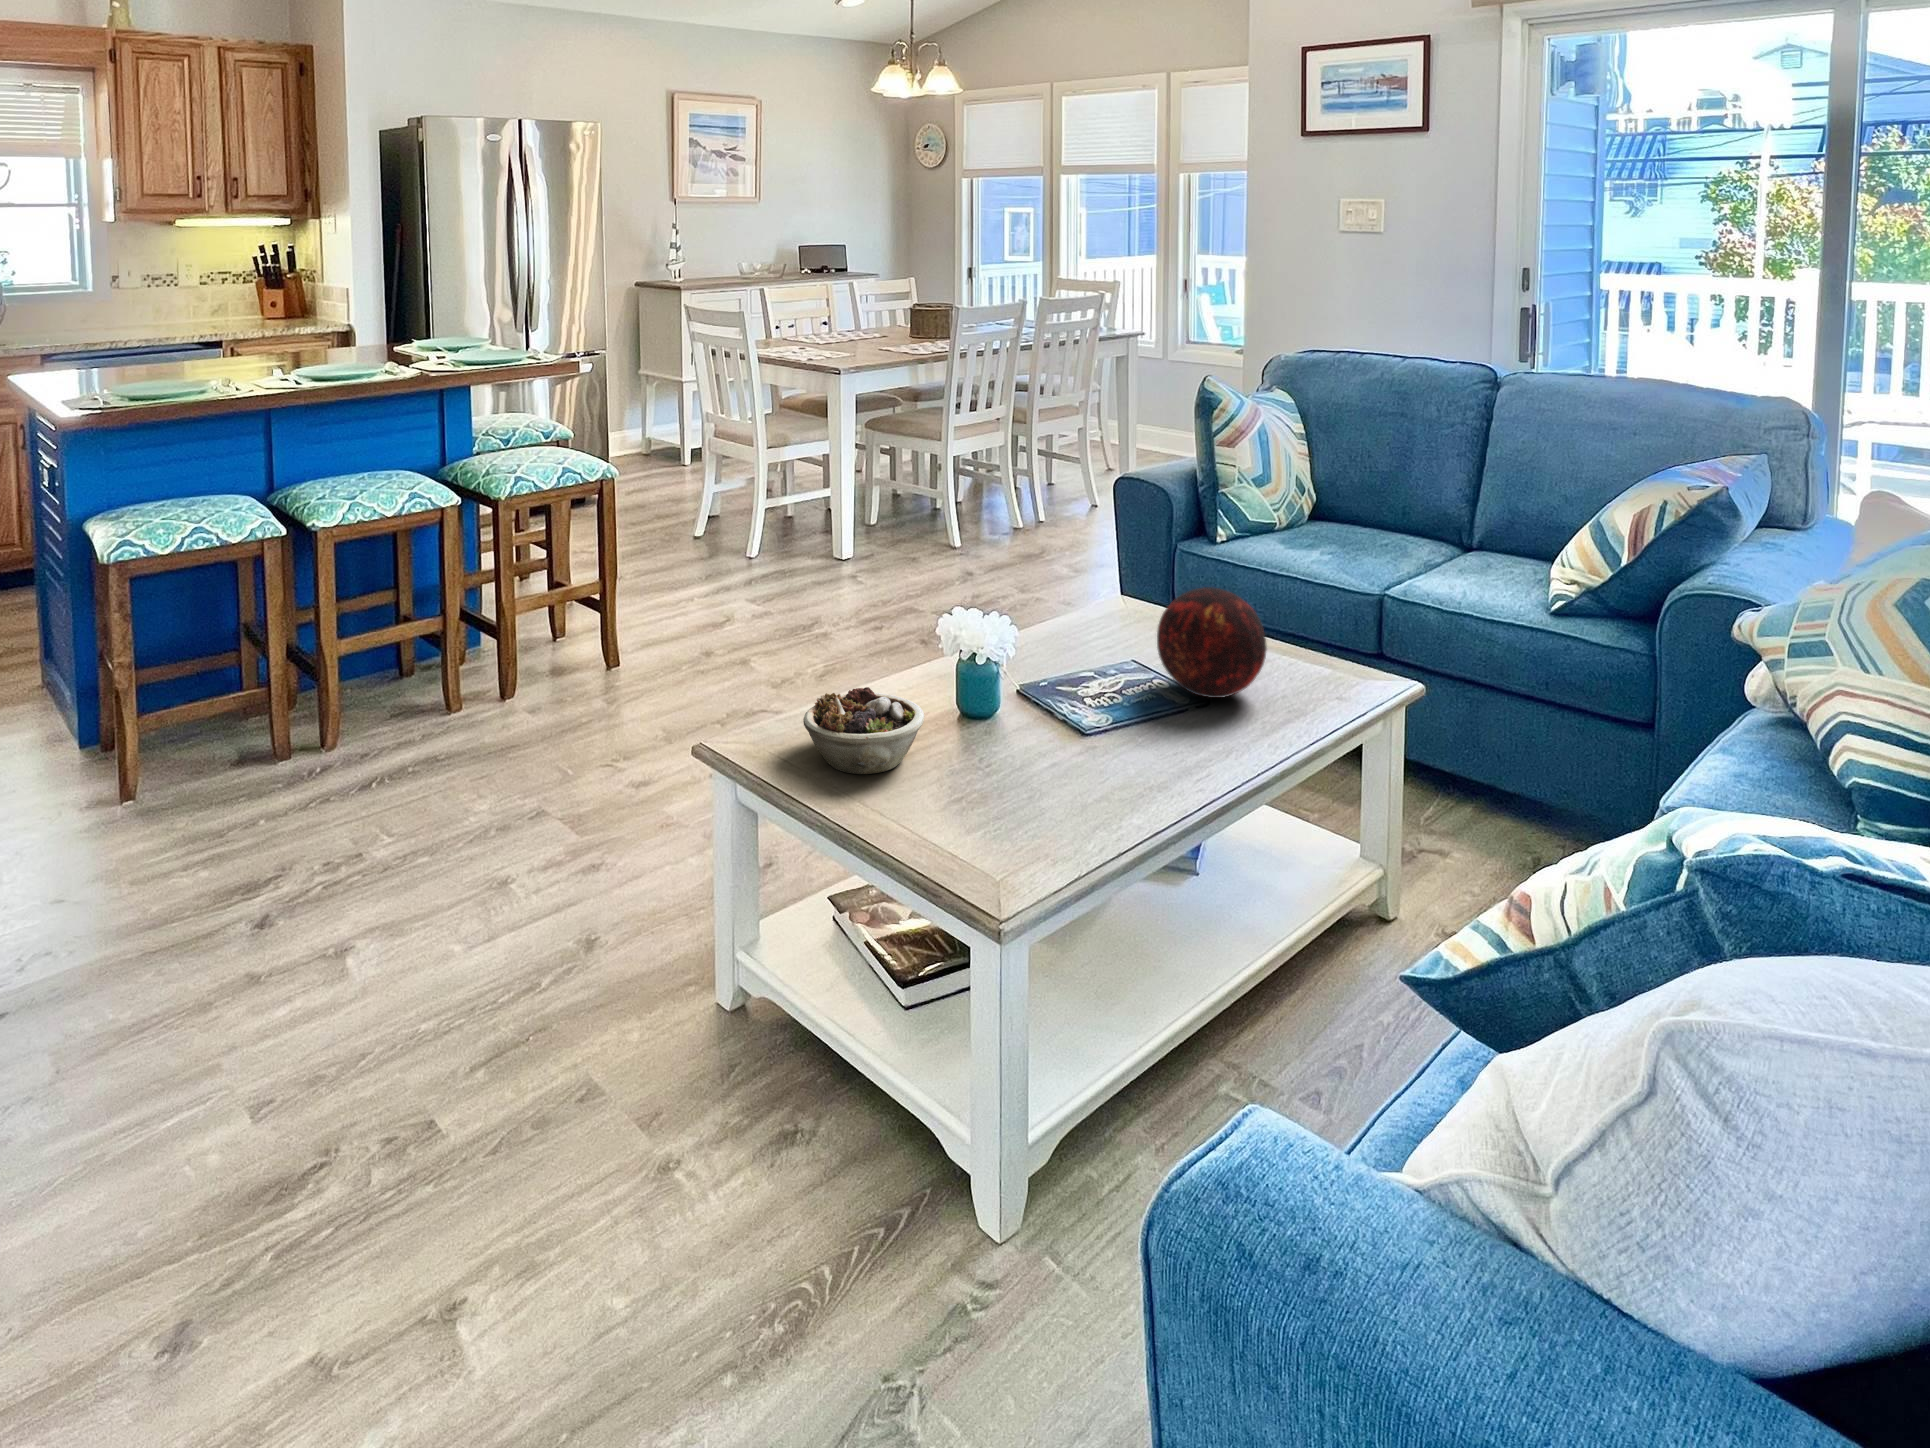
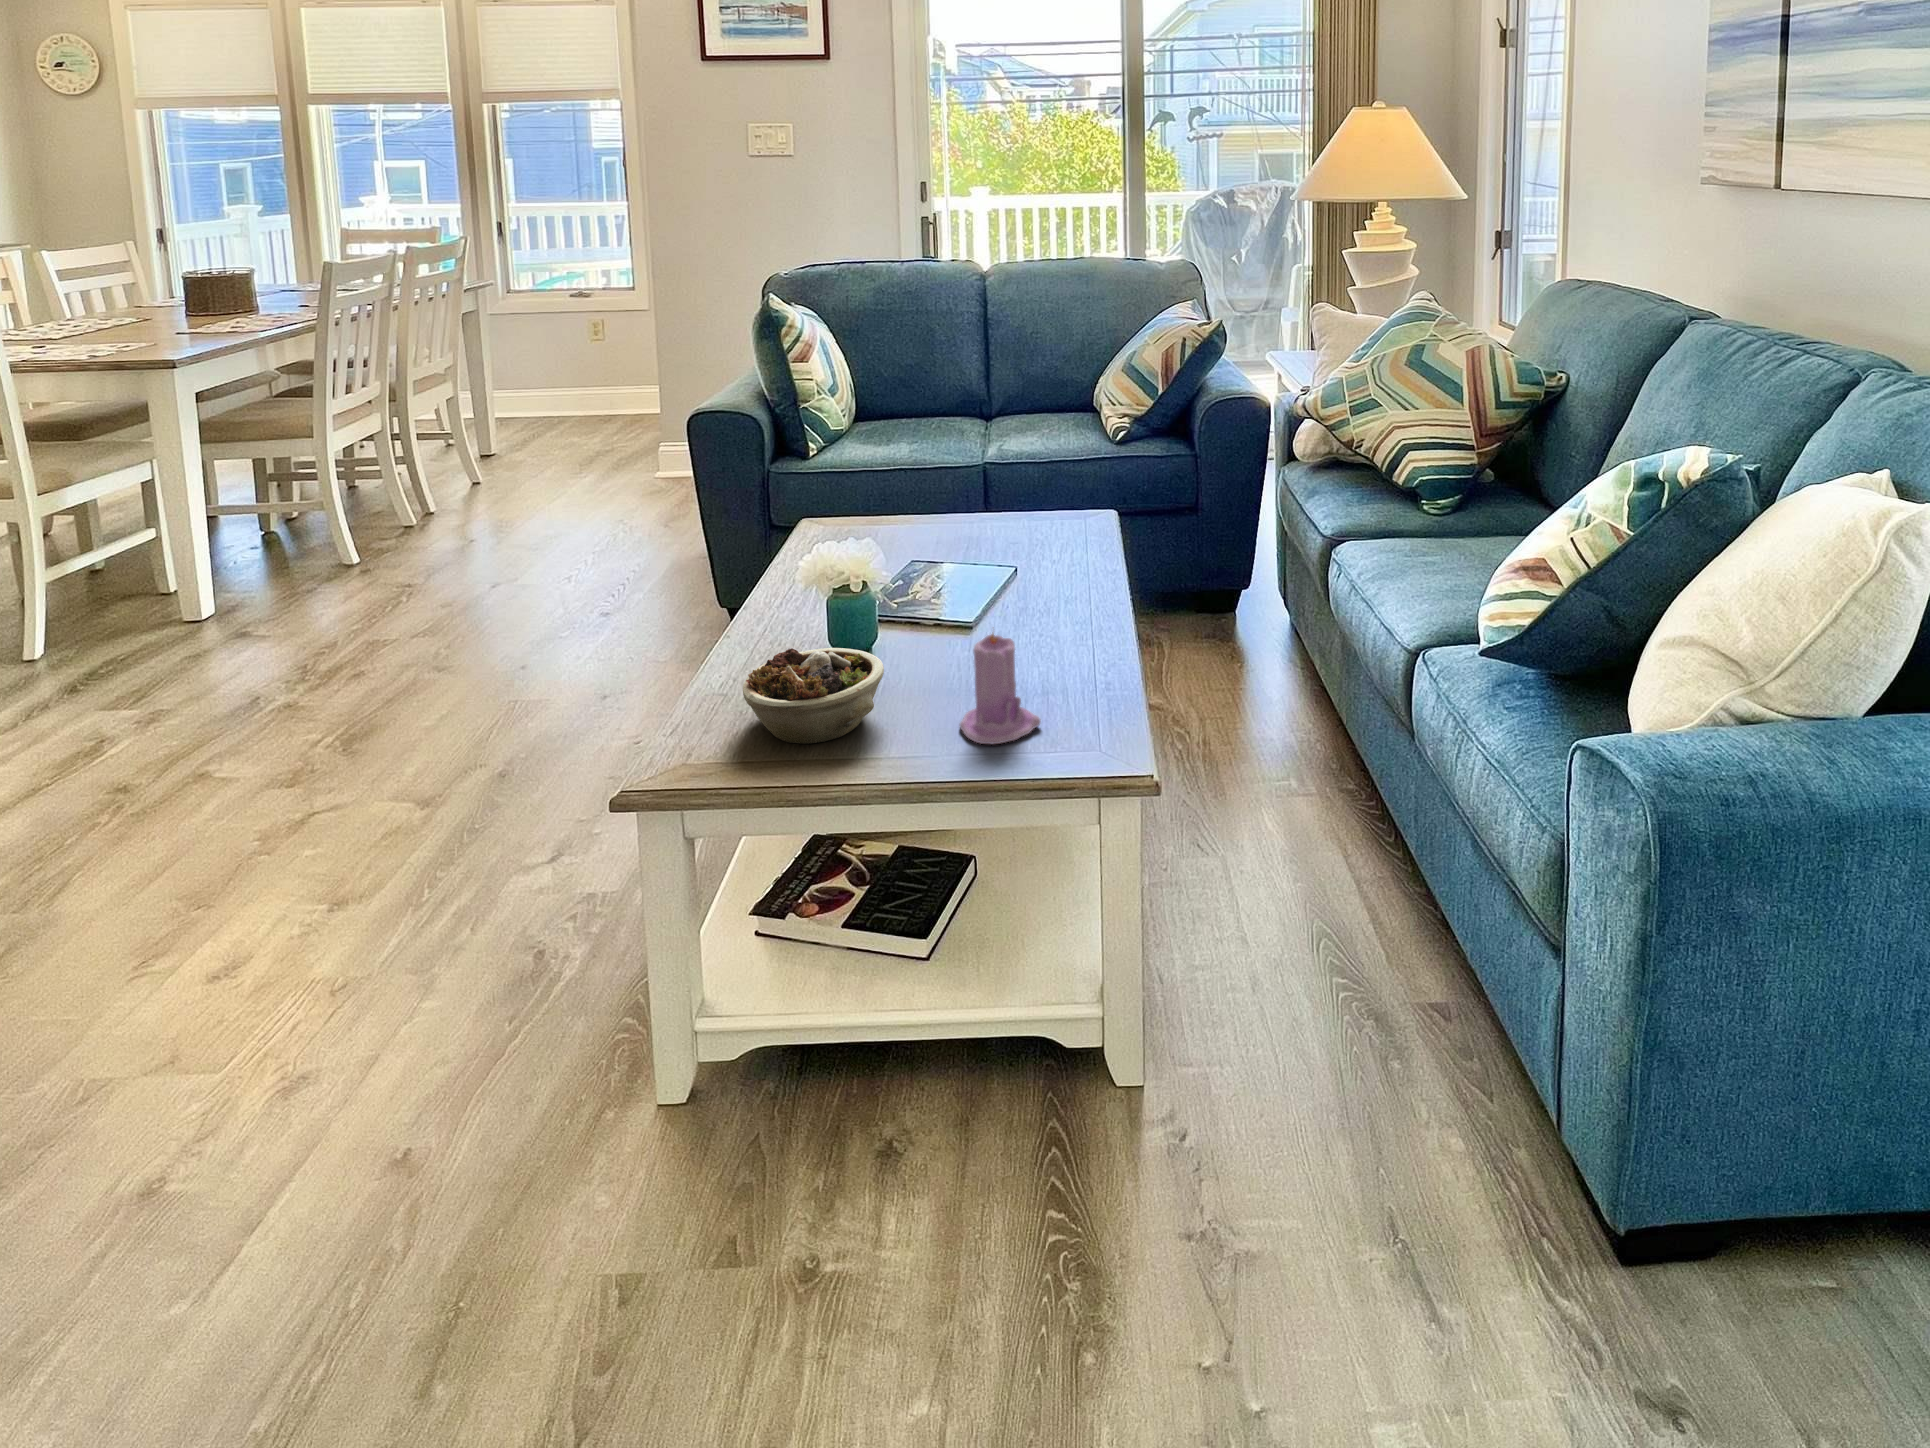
decorative orb: present [1157,587,1267,698] -> none [956,466,1058,569]
candle: none [932,724,1005,838] -> present [960,633,1041,744]

